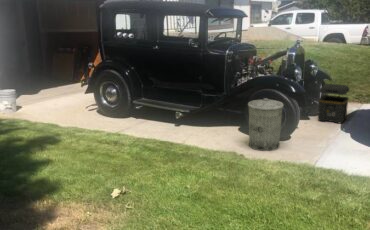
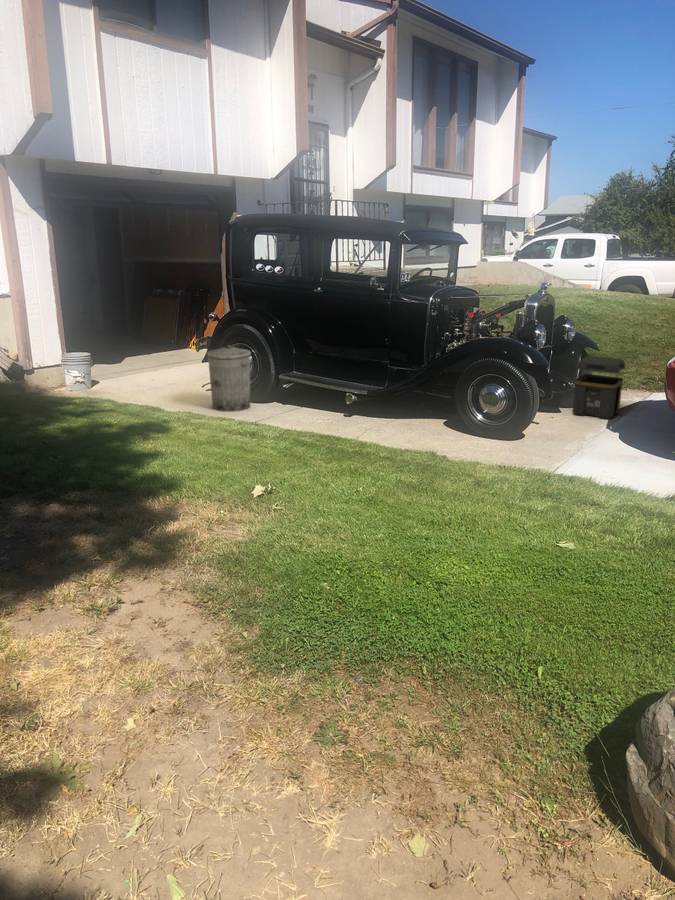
trash can: present [248,98,284,151] -> present [207,346,251,412]

